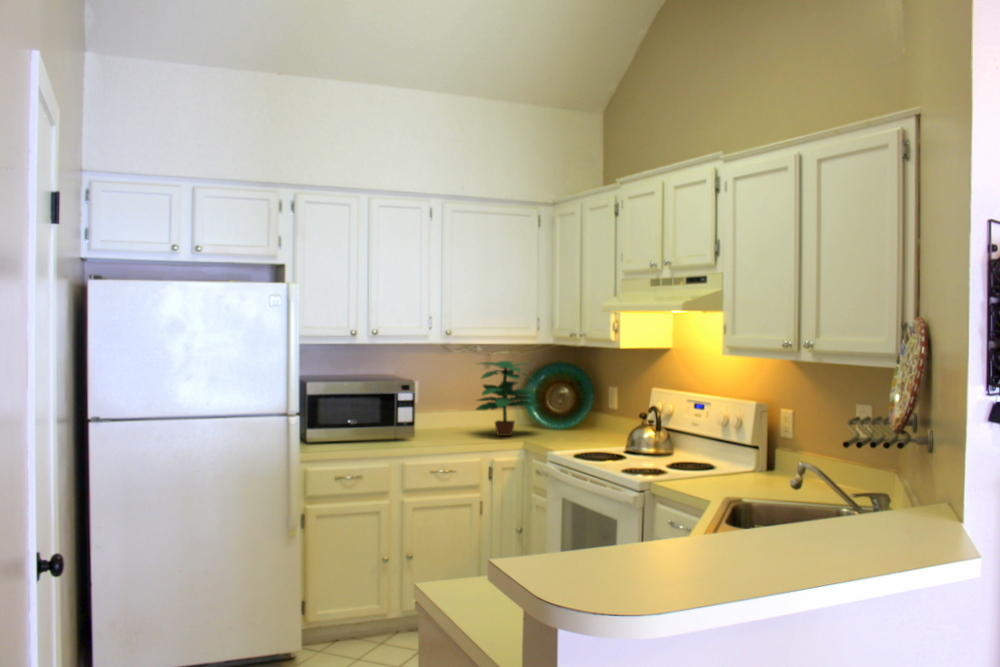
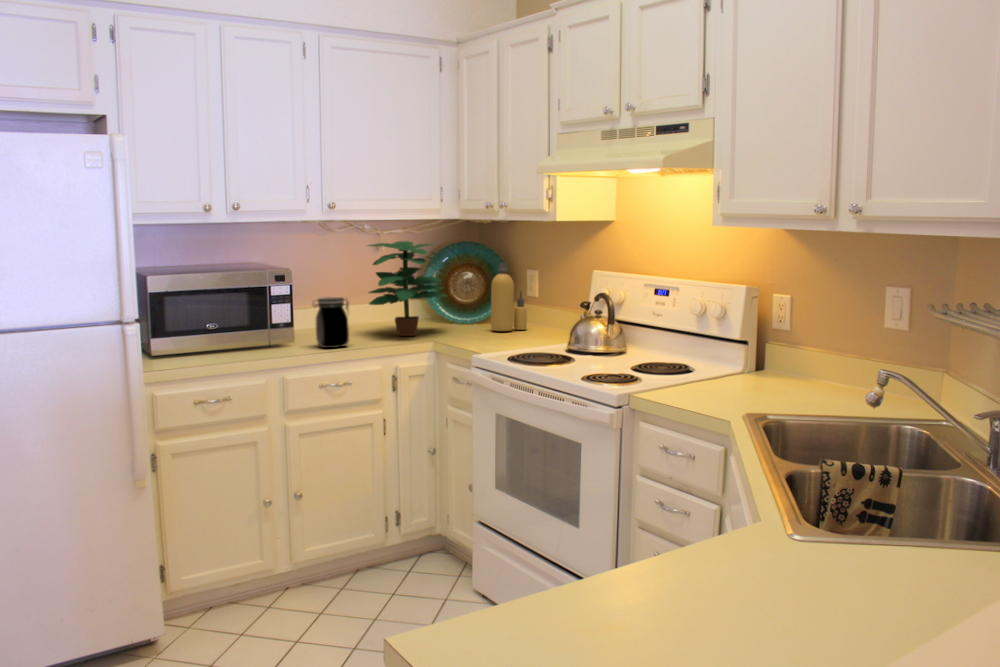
bottle: none [573,380,603,435] -> present [491,263,527,331]
jar: none [429,403,458,442] -> present [313,297,349,348]

